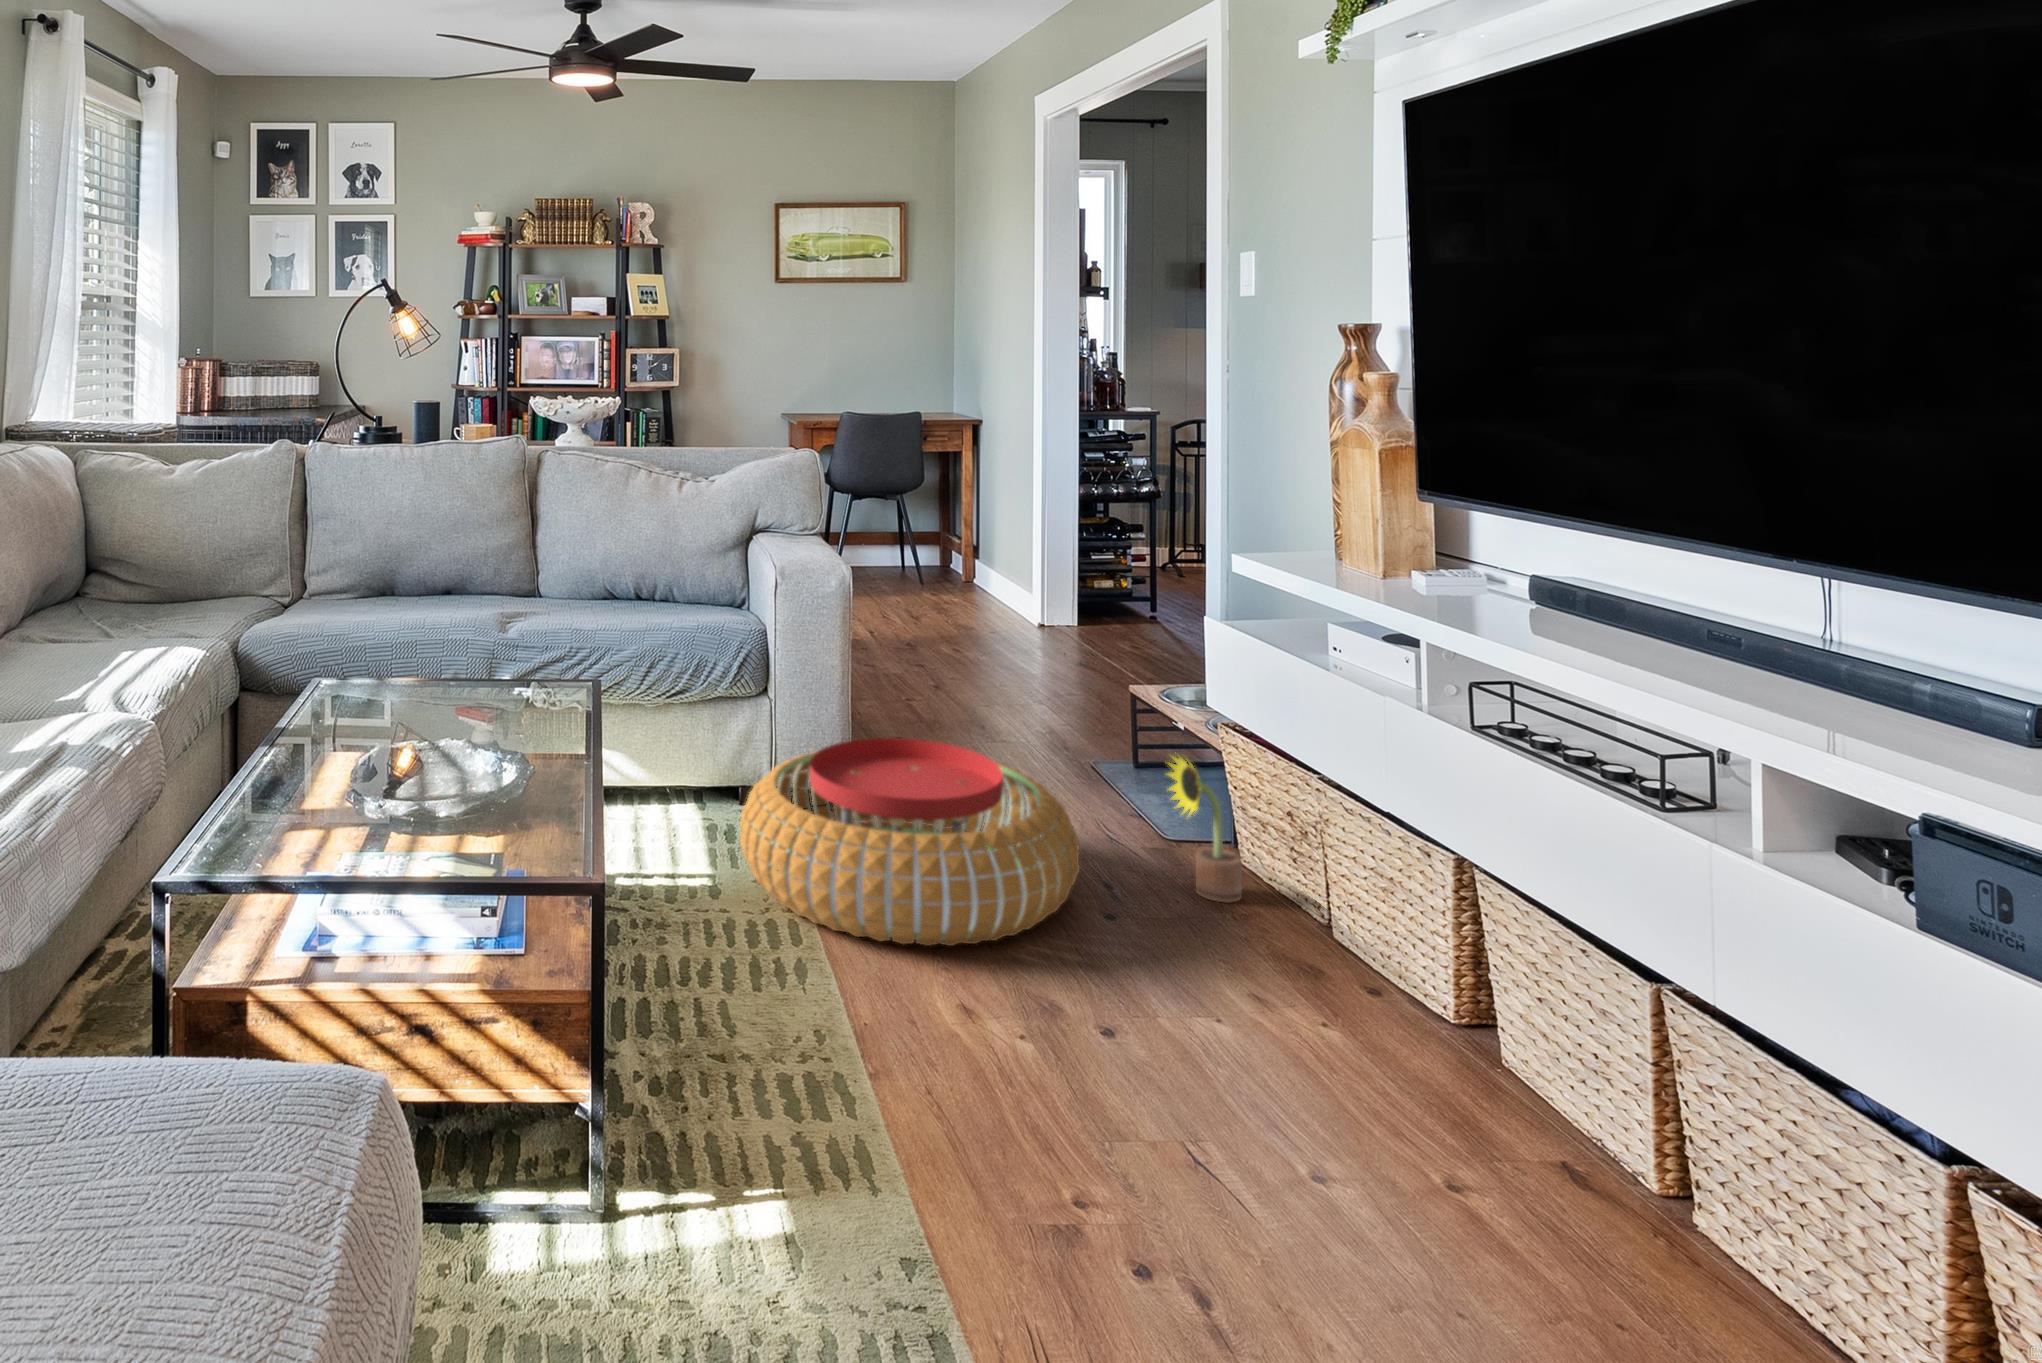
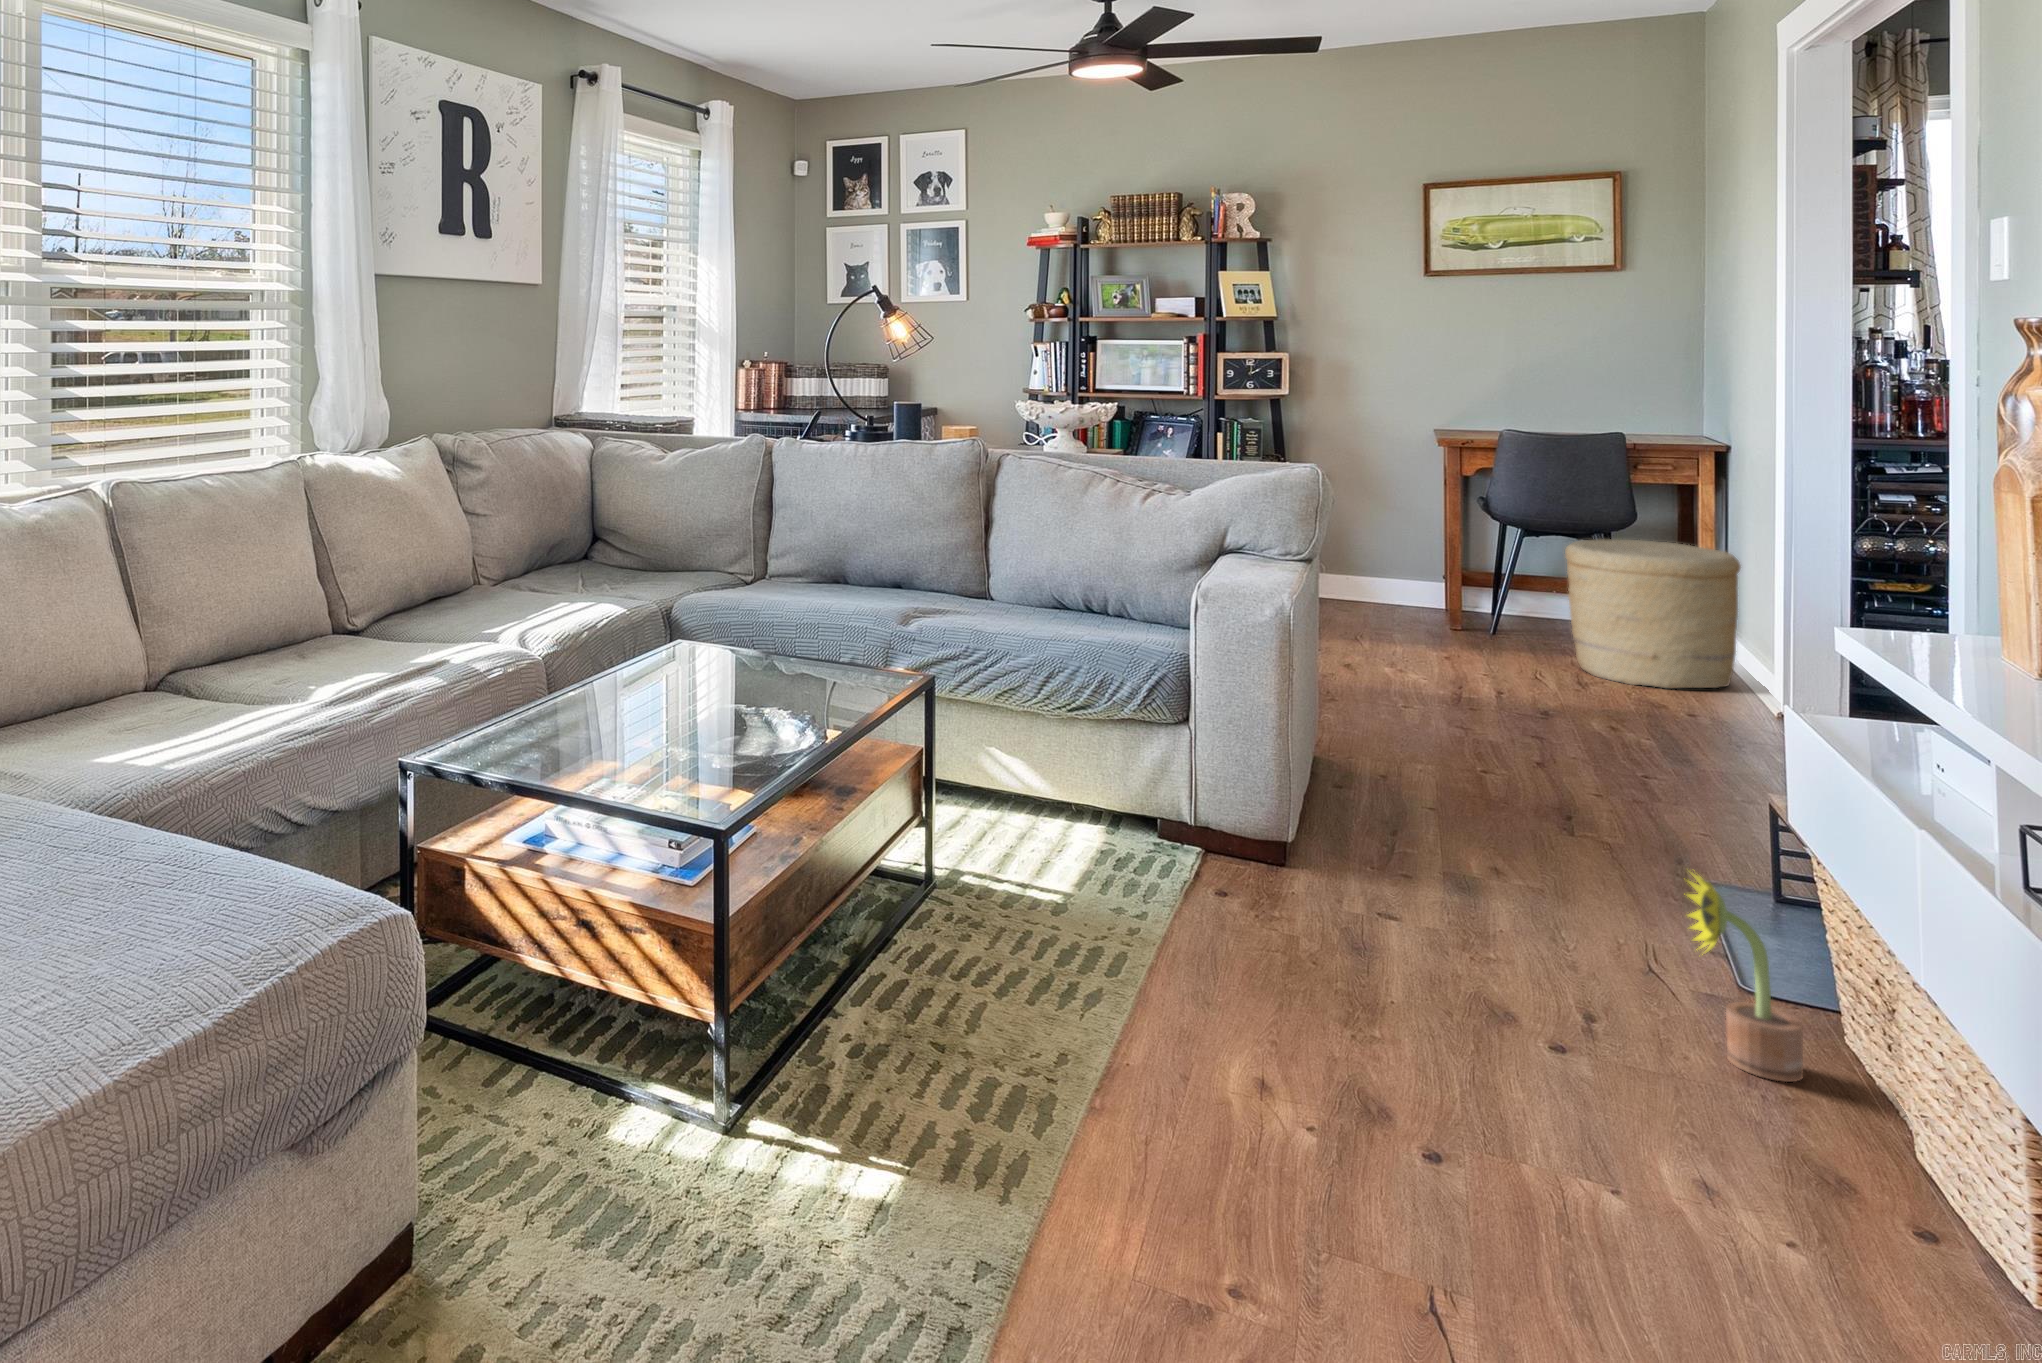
woven basket: none [893,496,1001,611] -> present [1565,539,1741,689]
pouf: present [740,738,1079,946] -> none [1089,785,1527,1033]

